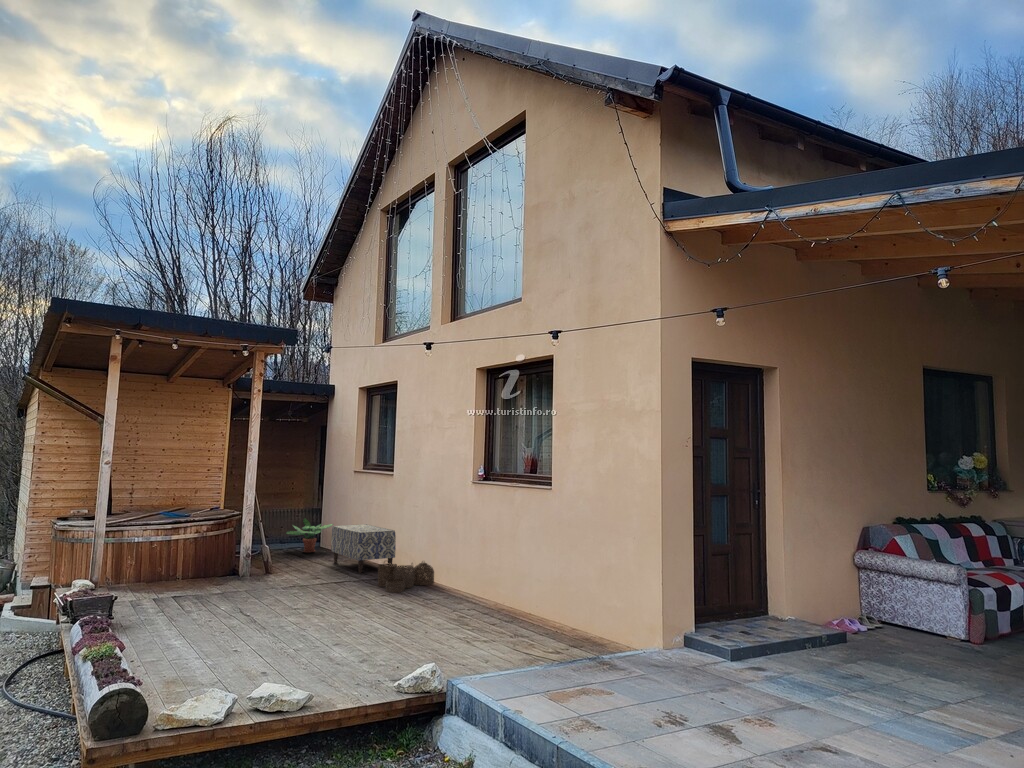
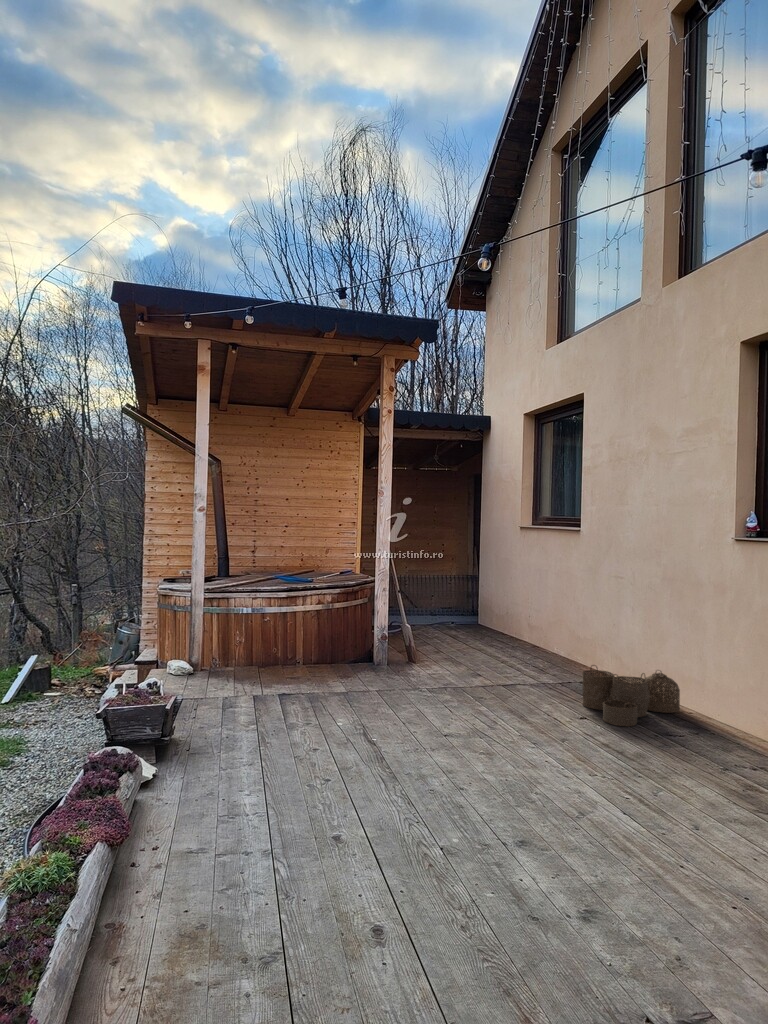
potted plant: present [286,518,333,553] -> none [431,587,492,632]
bench: present [331,524,396,573] -> none [494,601,594,675]

